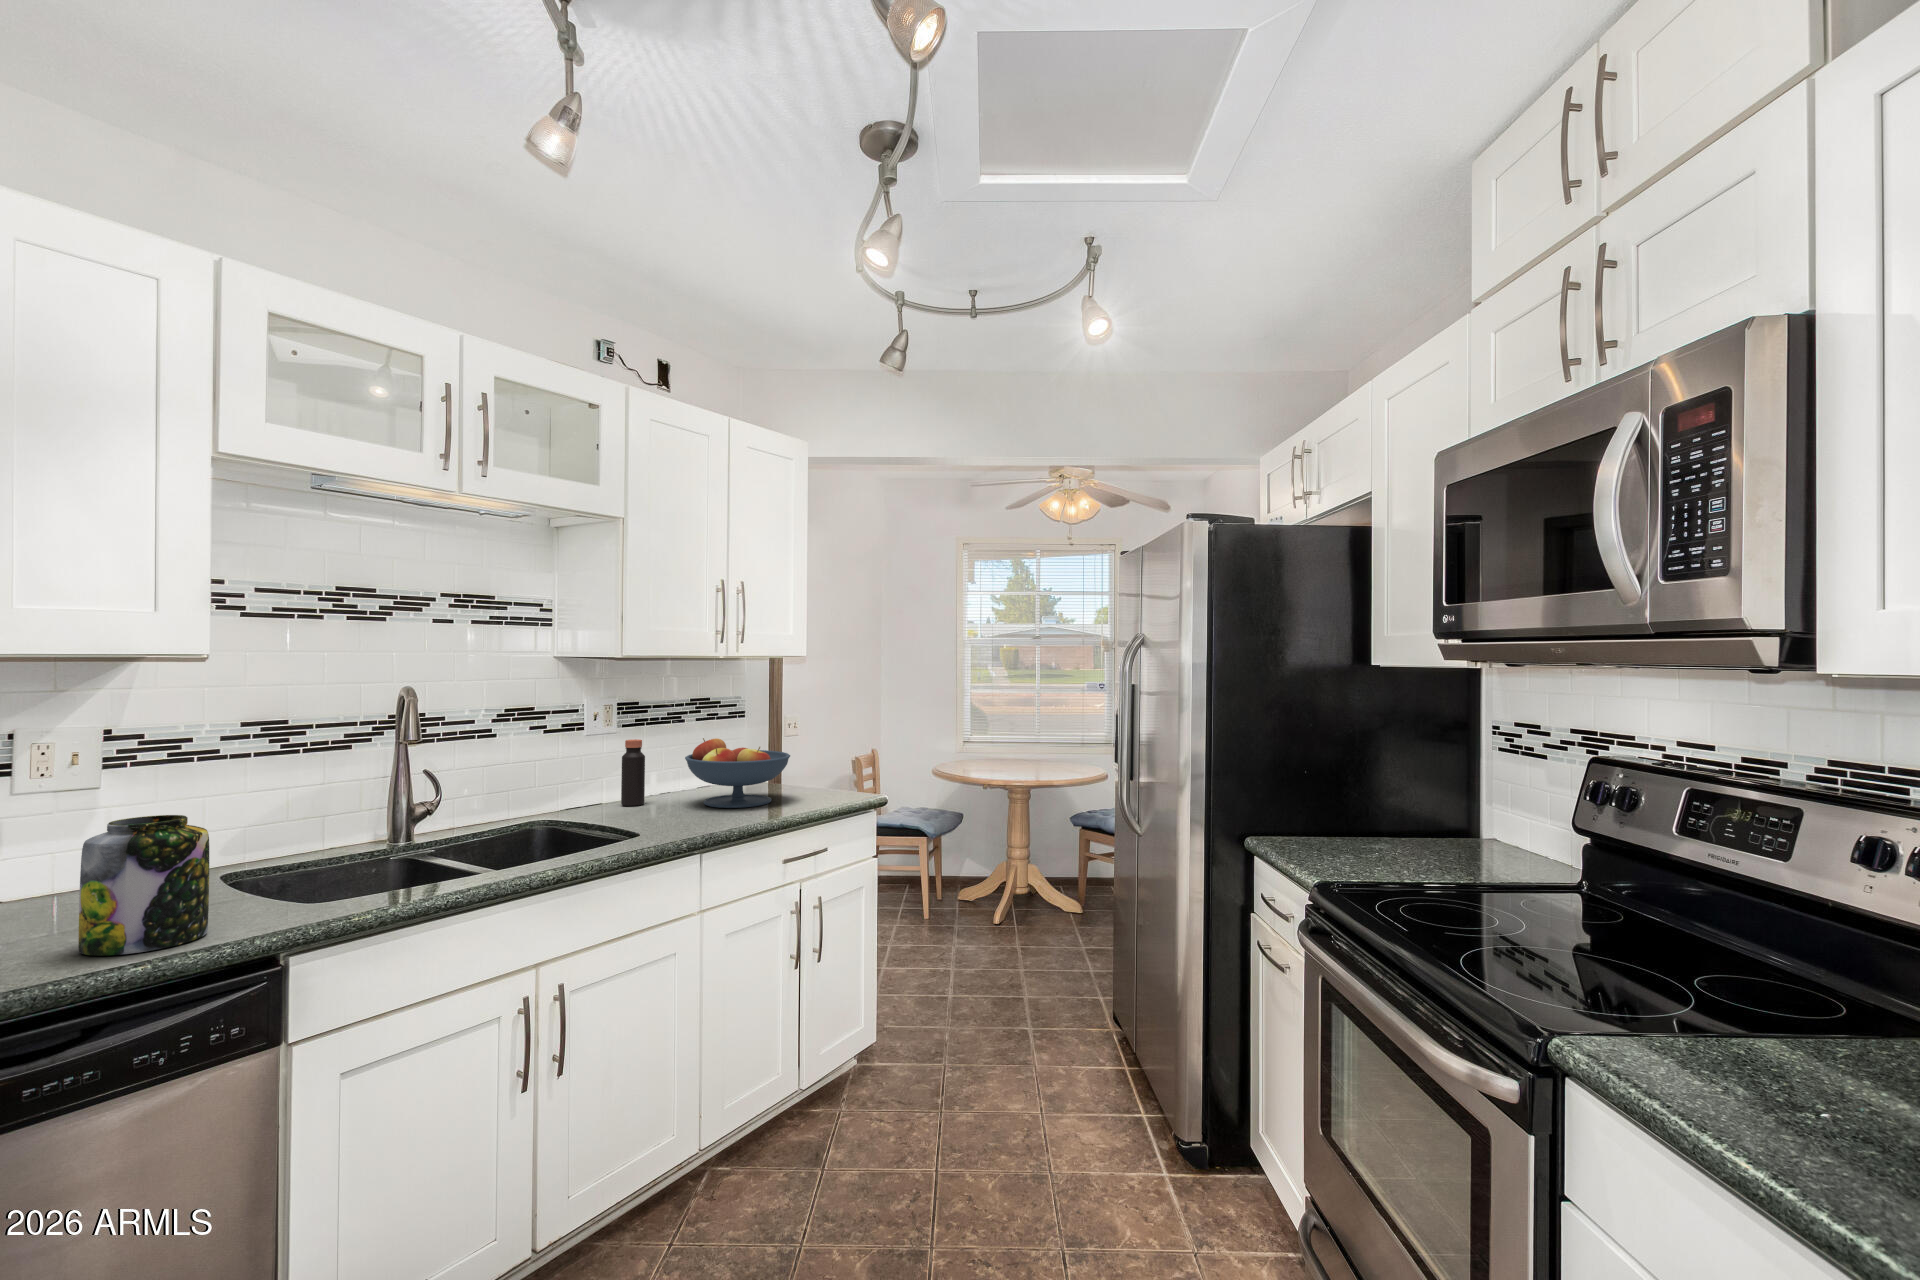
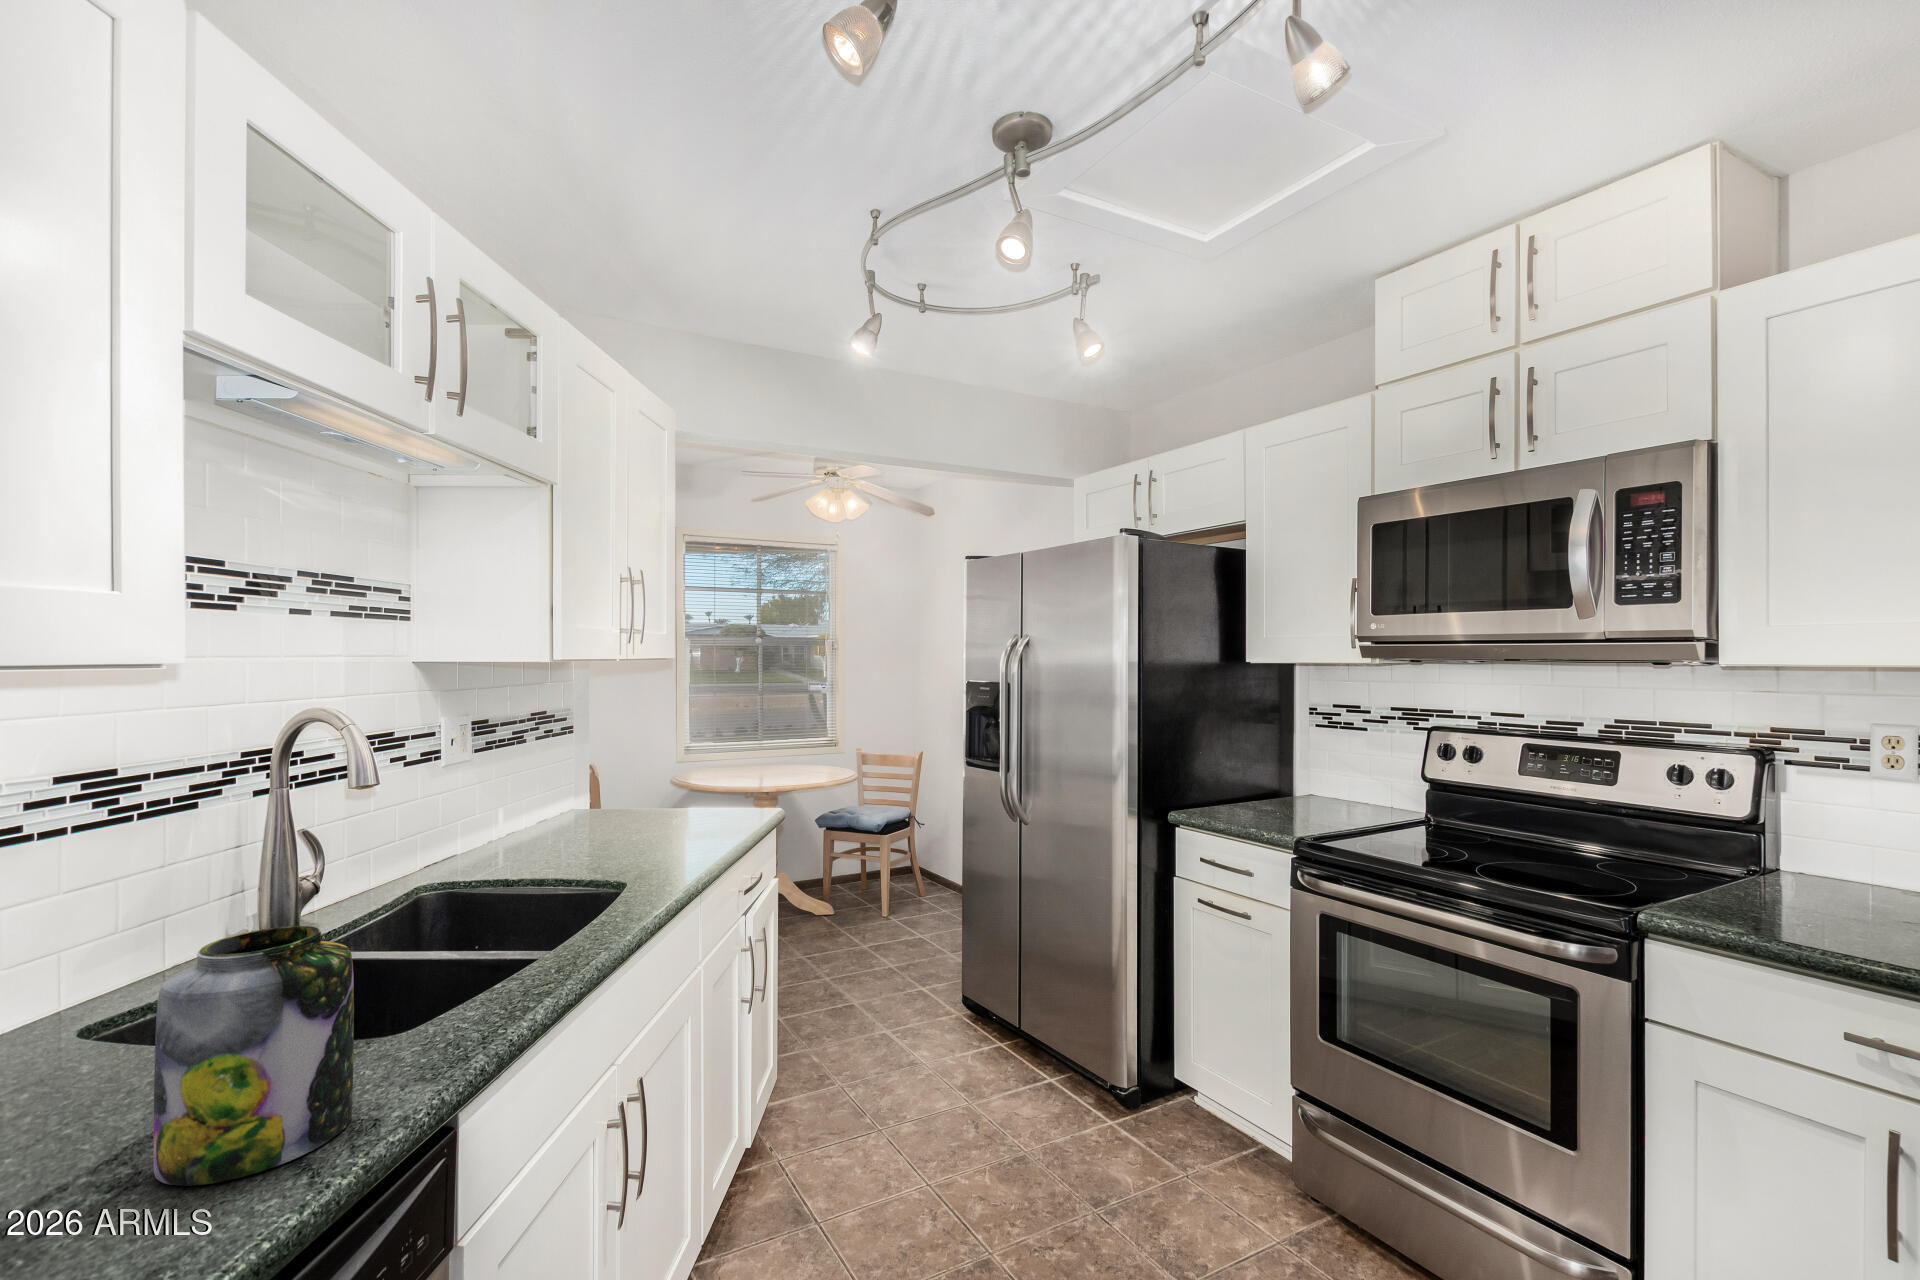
fruit bowl: present [685,738,790,808] -> none [575,758,705,841]
bottle: present [621,739,645,806] -> none [485,766,517,853]

